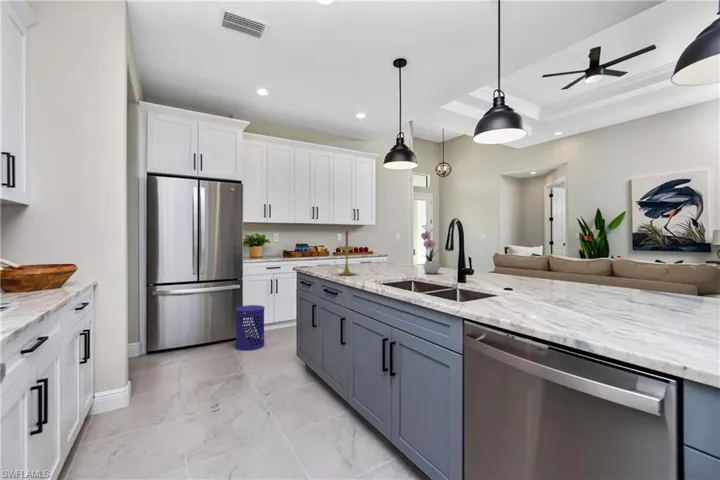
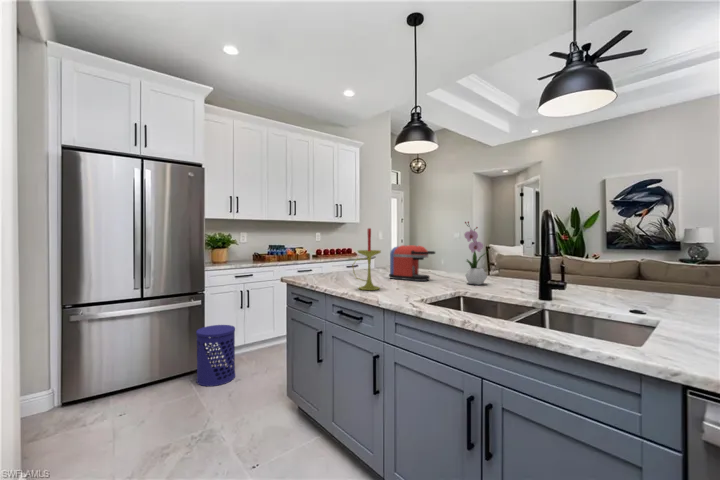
coffee maker: none [372,244,405,271] -> present [389,245,435,281]

